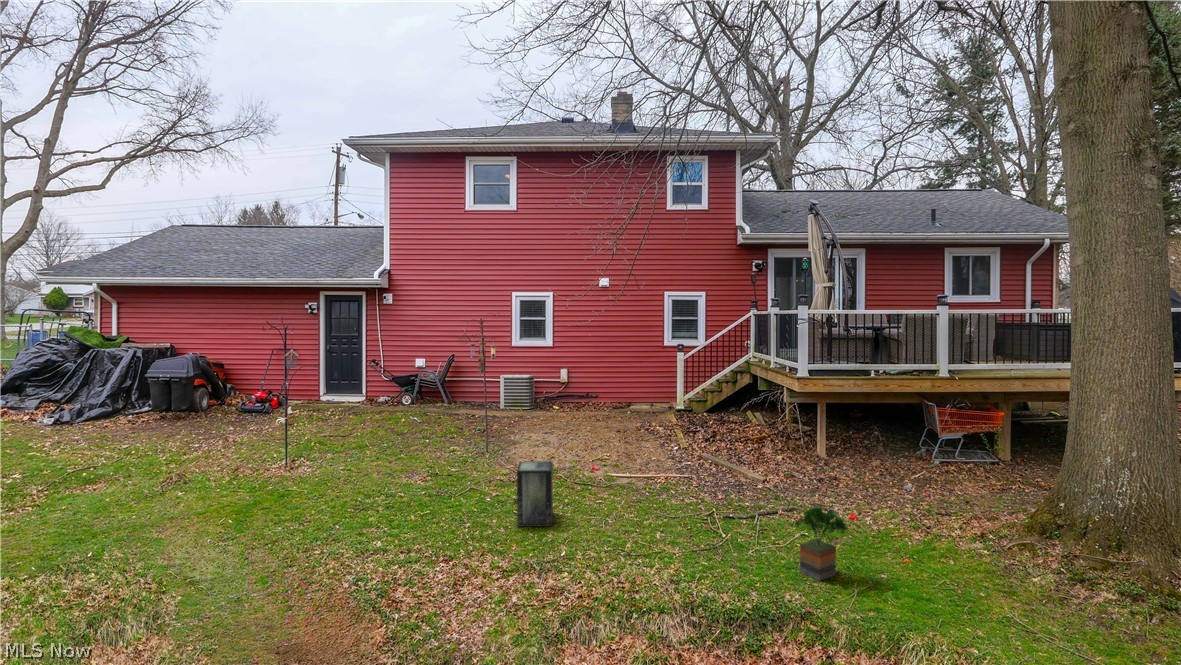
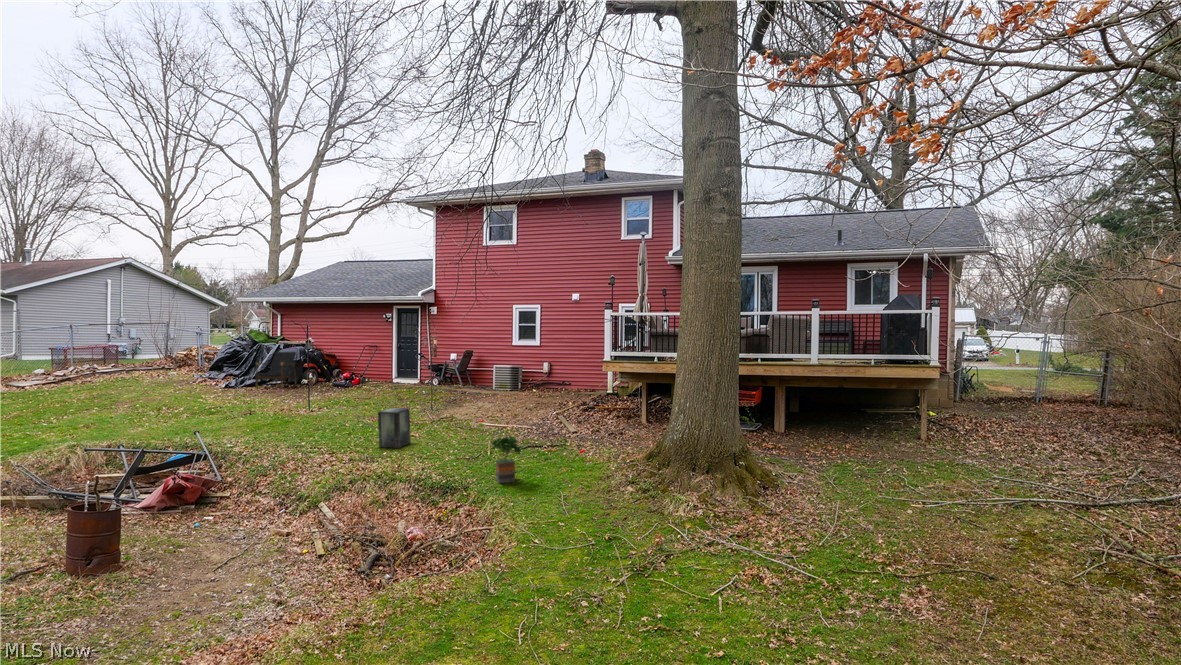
lounge chair: none [111,362,177,421] -> present [255,352,296,387]

